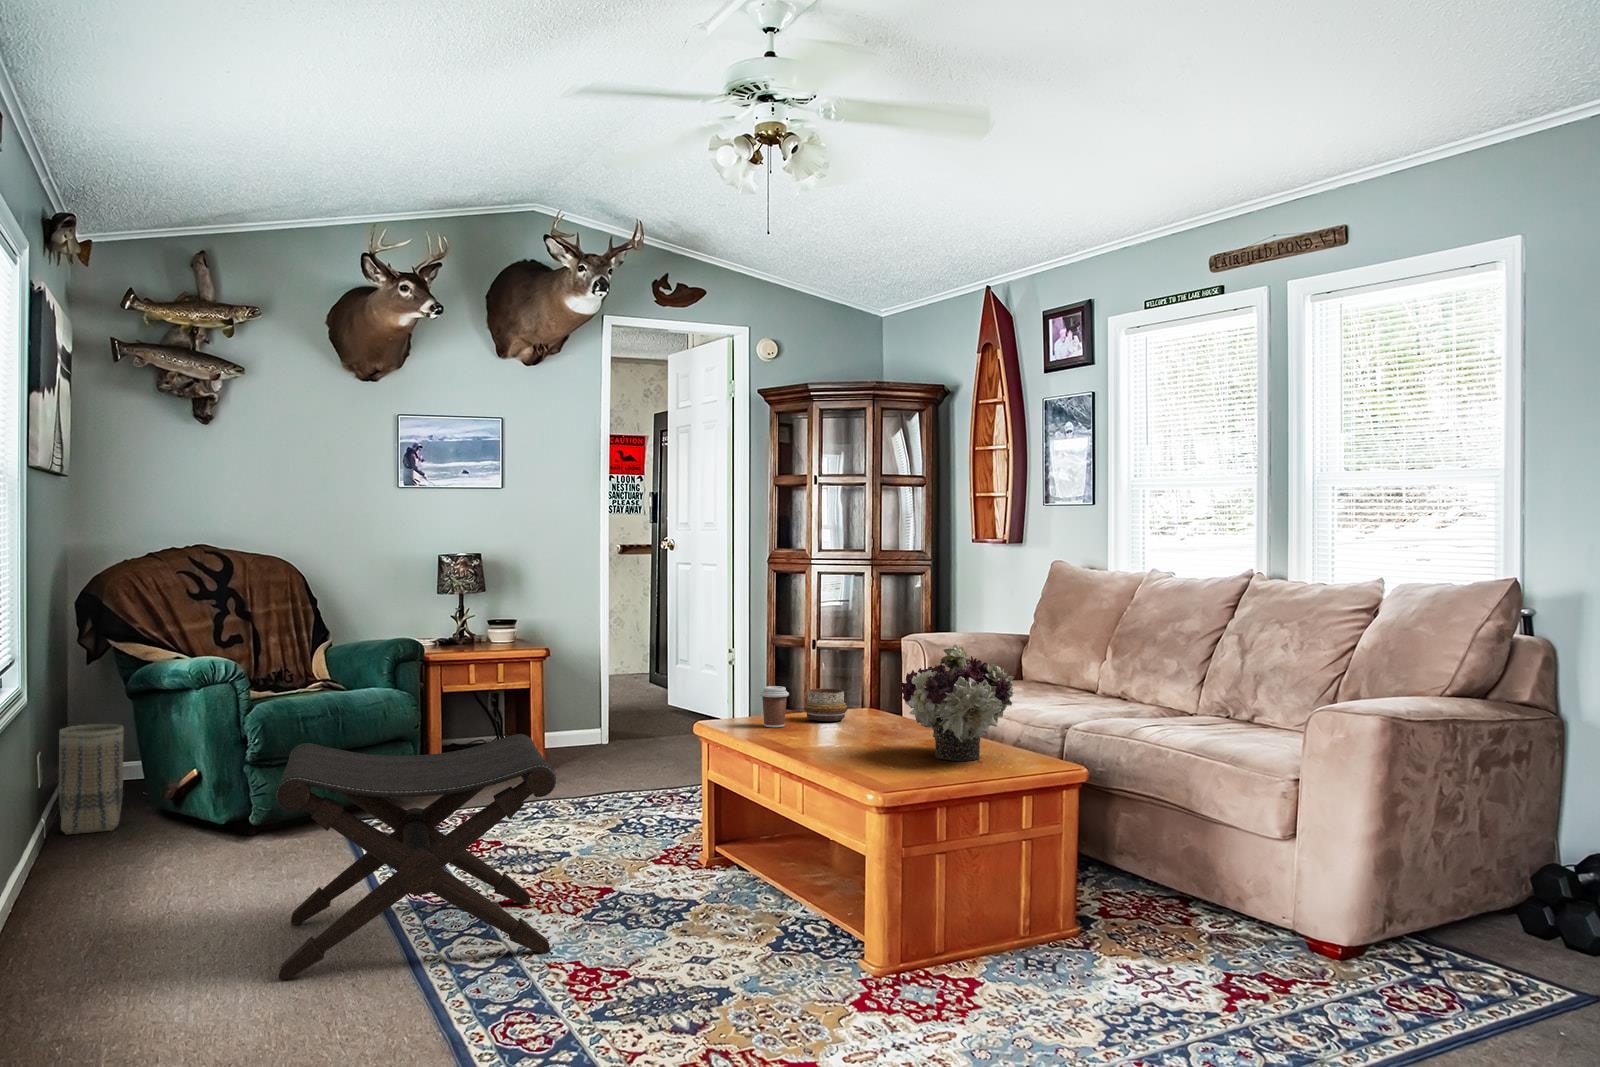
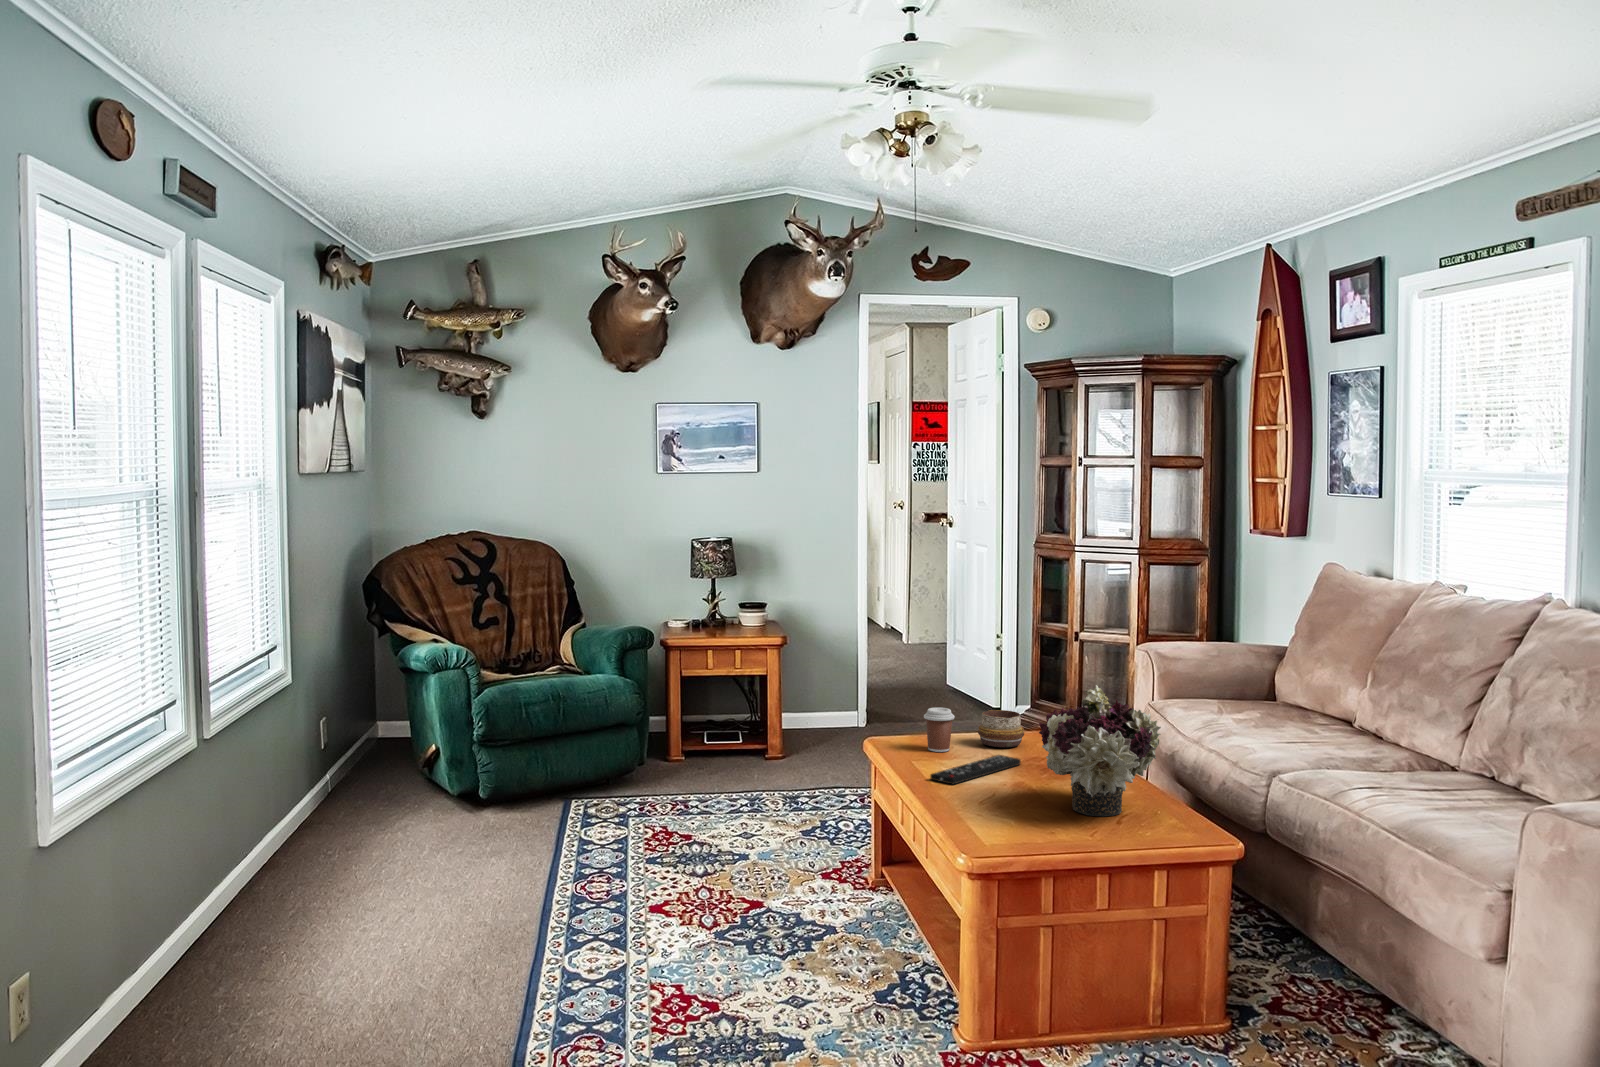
basket: present [59,724,124,834] -> none [337,698,390,796]
remote control: none [791,725,859,748] -> present [930,755,1021,784]
footstool: present [276,734,556,979] -> none [410,747,683,973]

